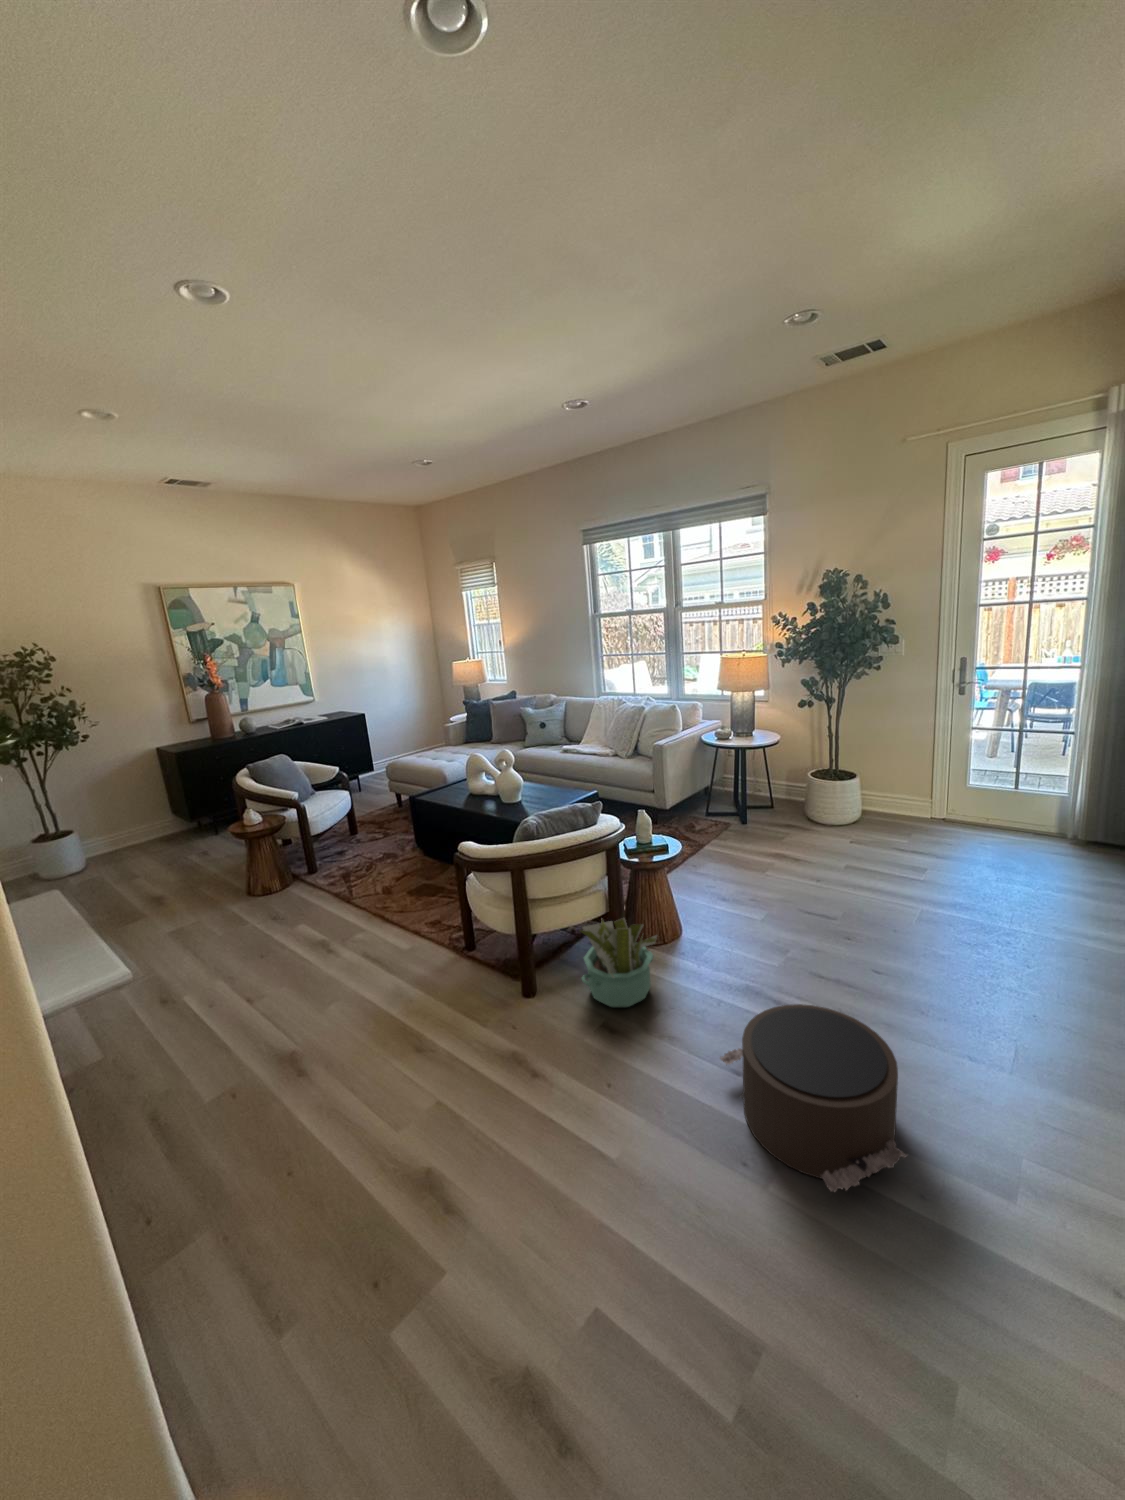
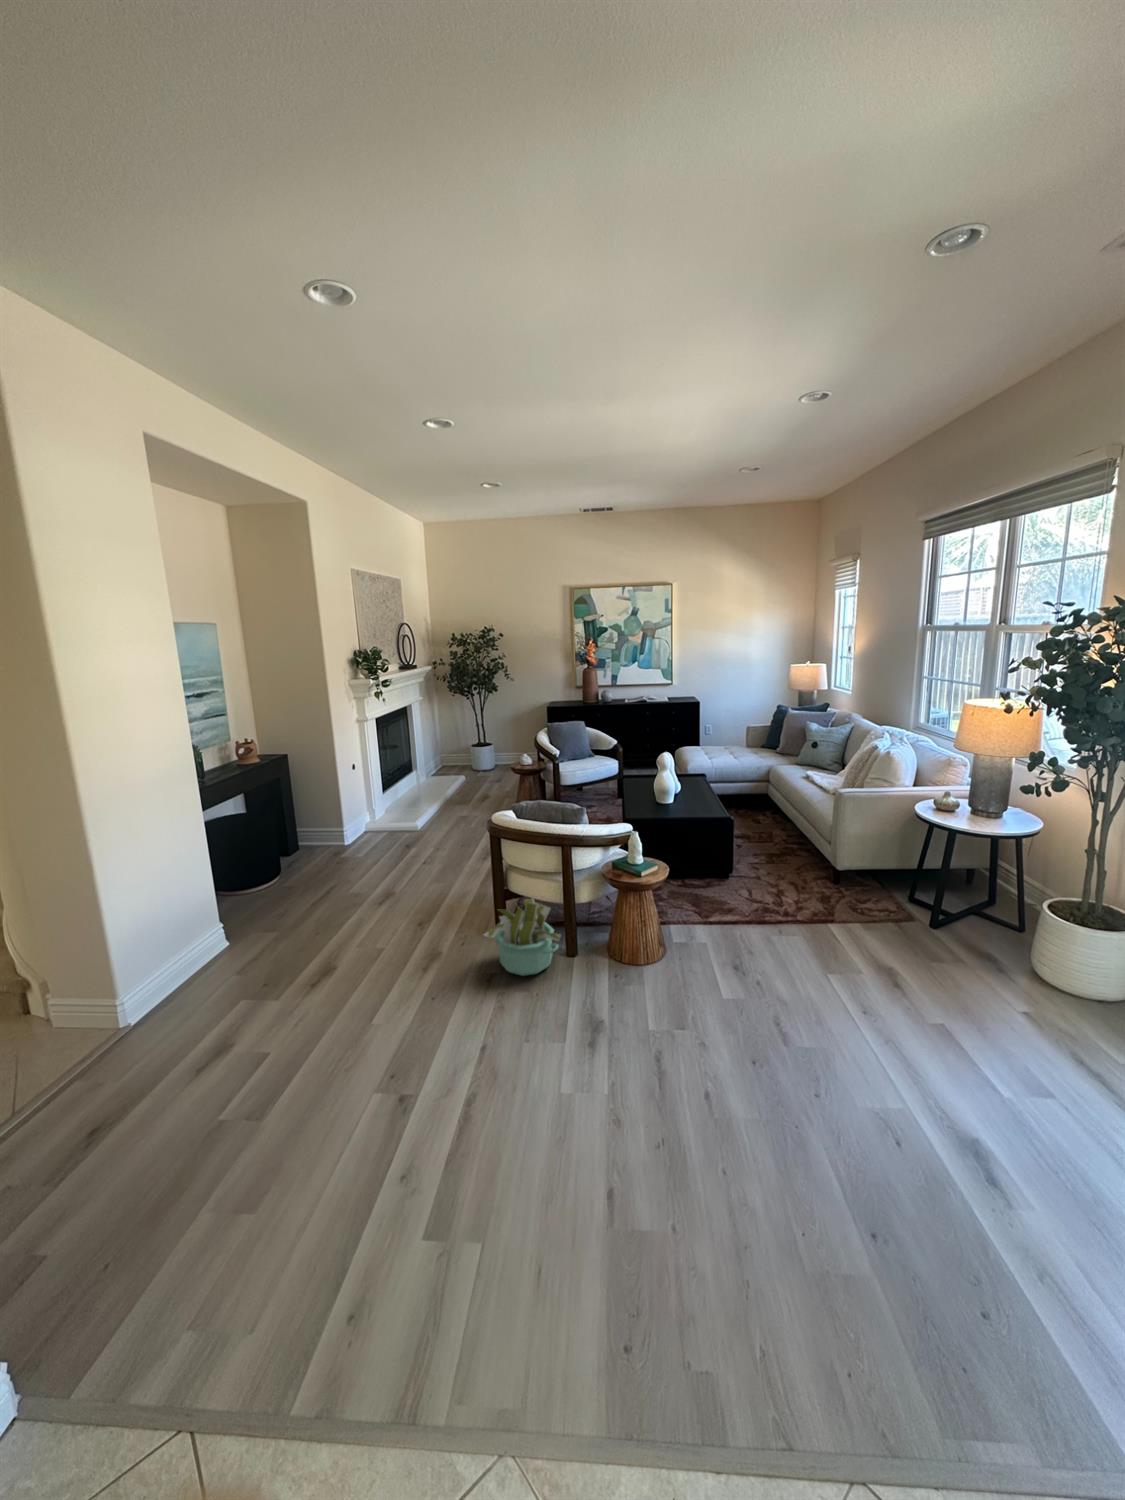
pouf: present [720,1004,908,1192] -> none [348,1000,510,1149]

